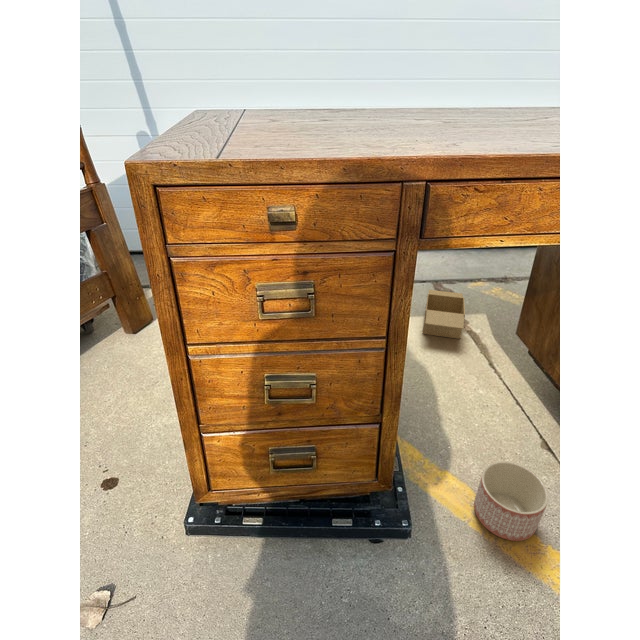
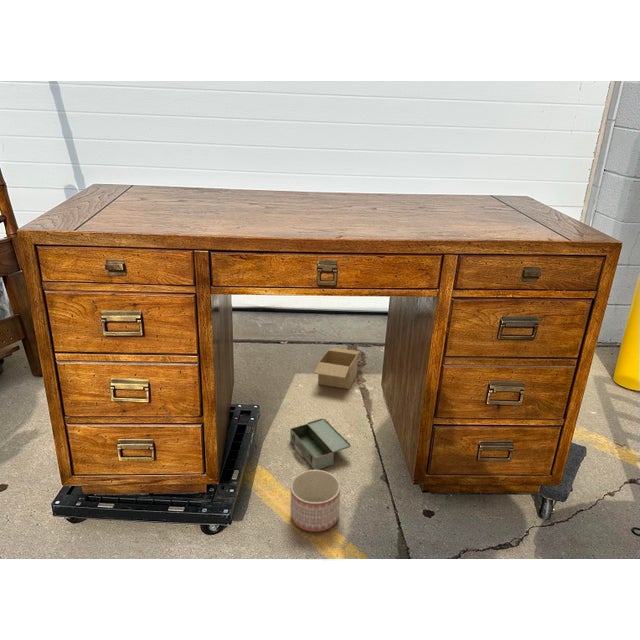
toolbox: none [426,382,510,450] -> present [290,419,351,470]

